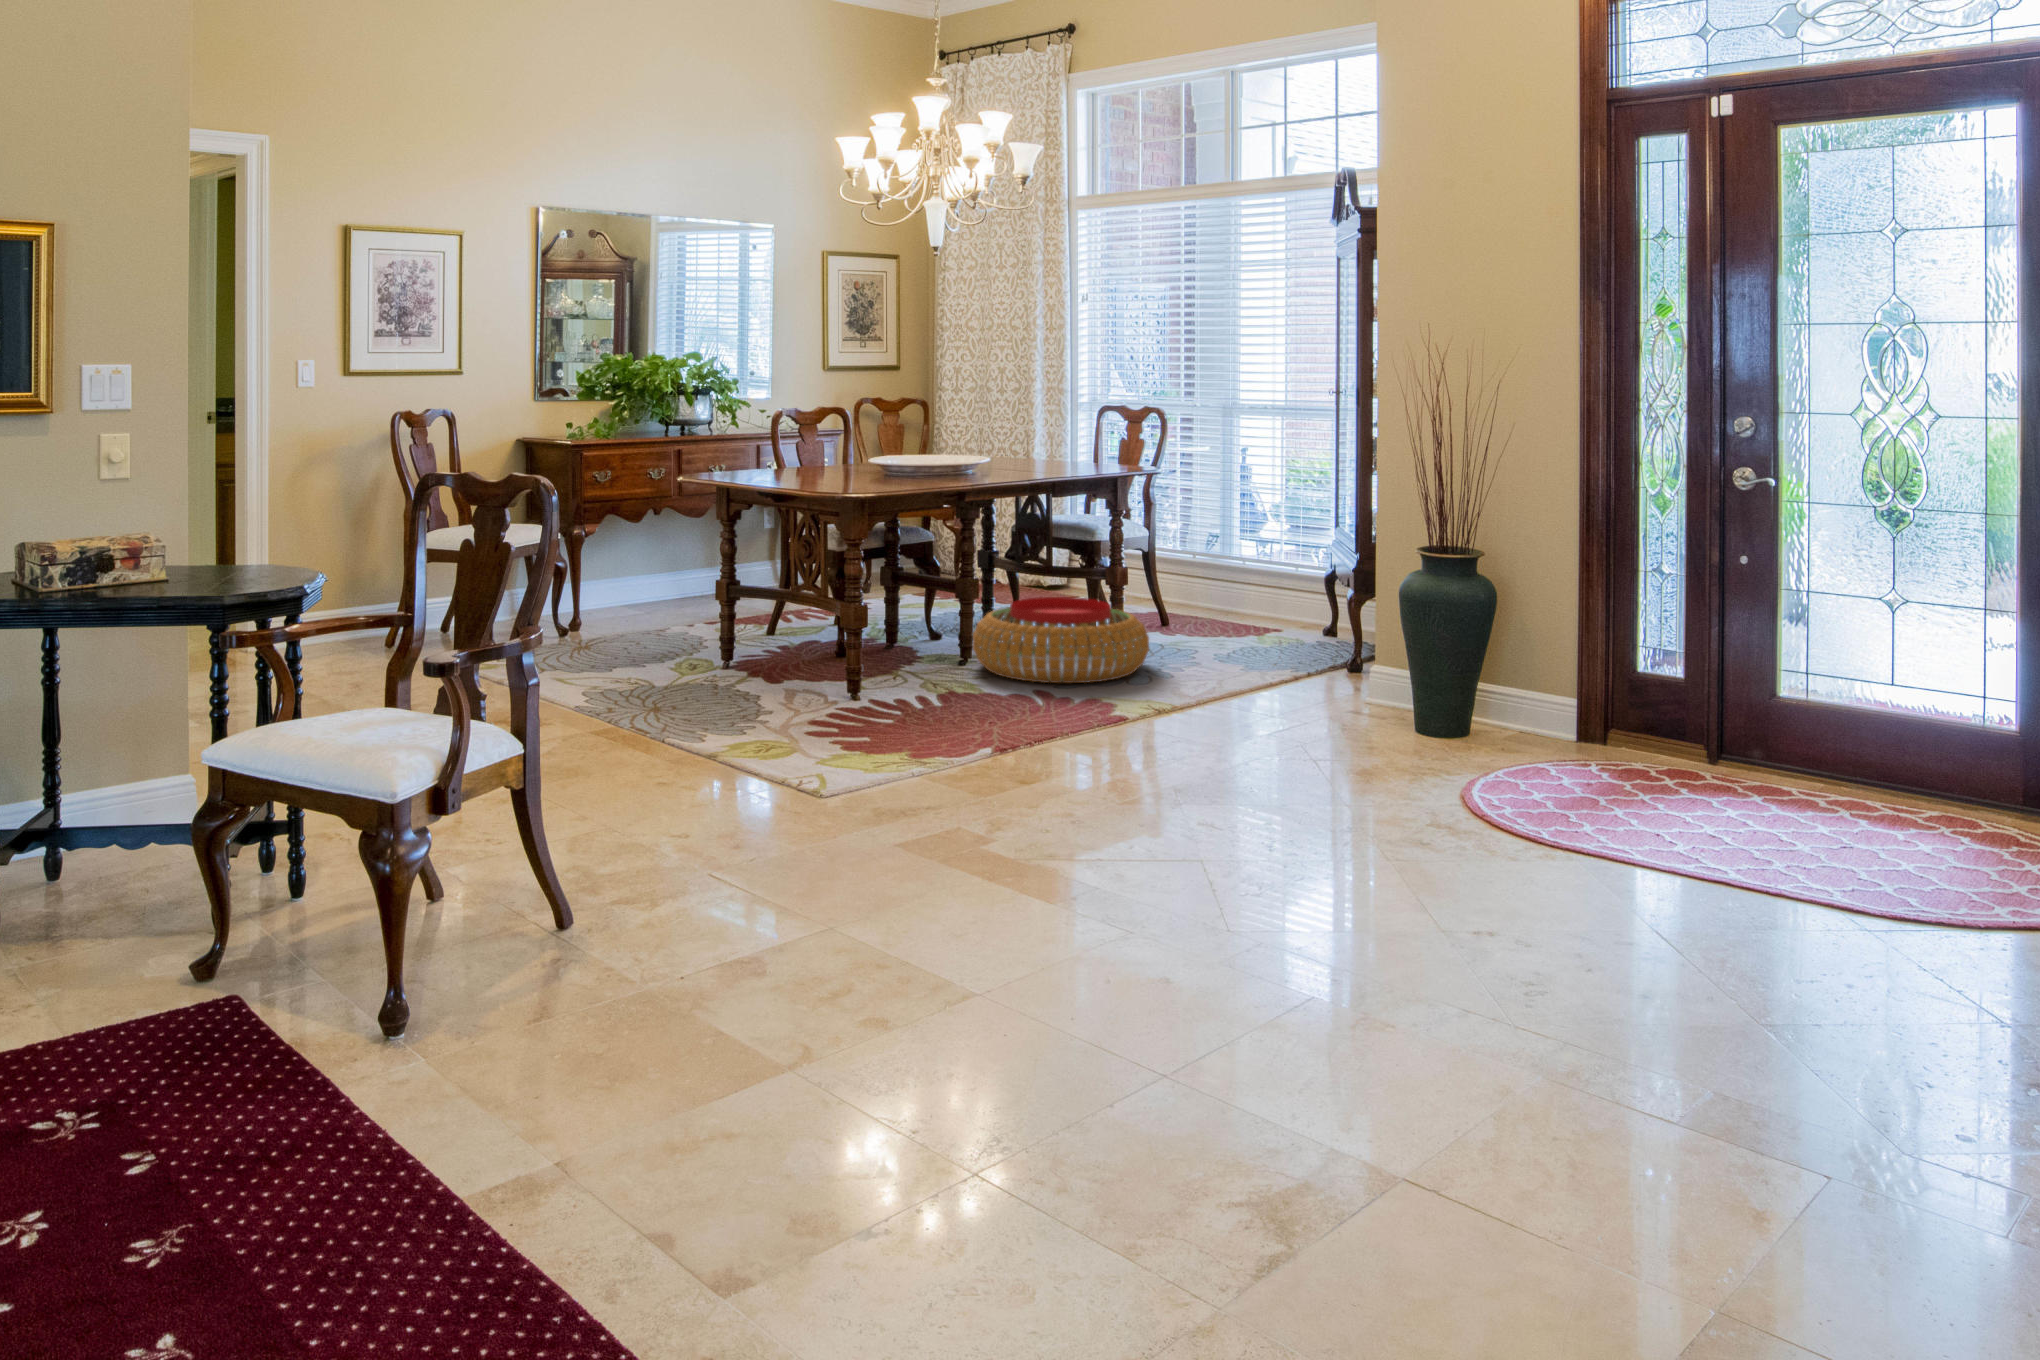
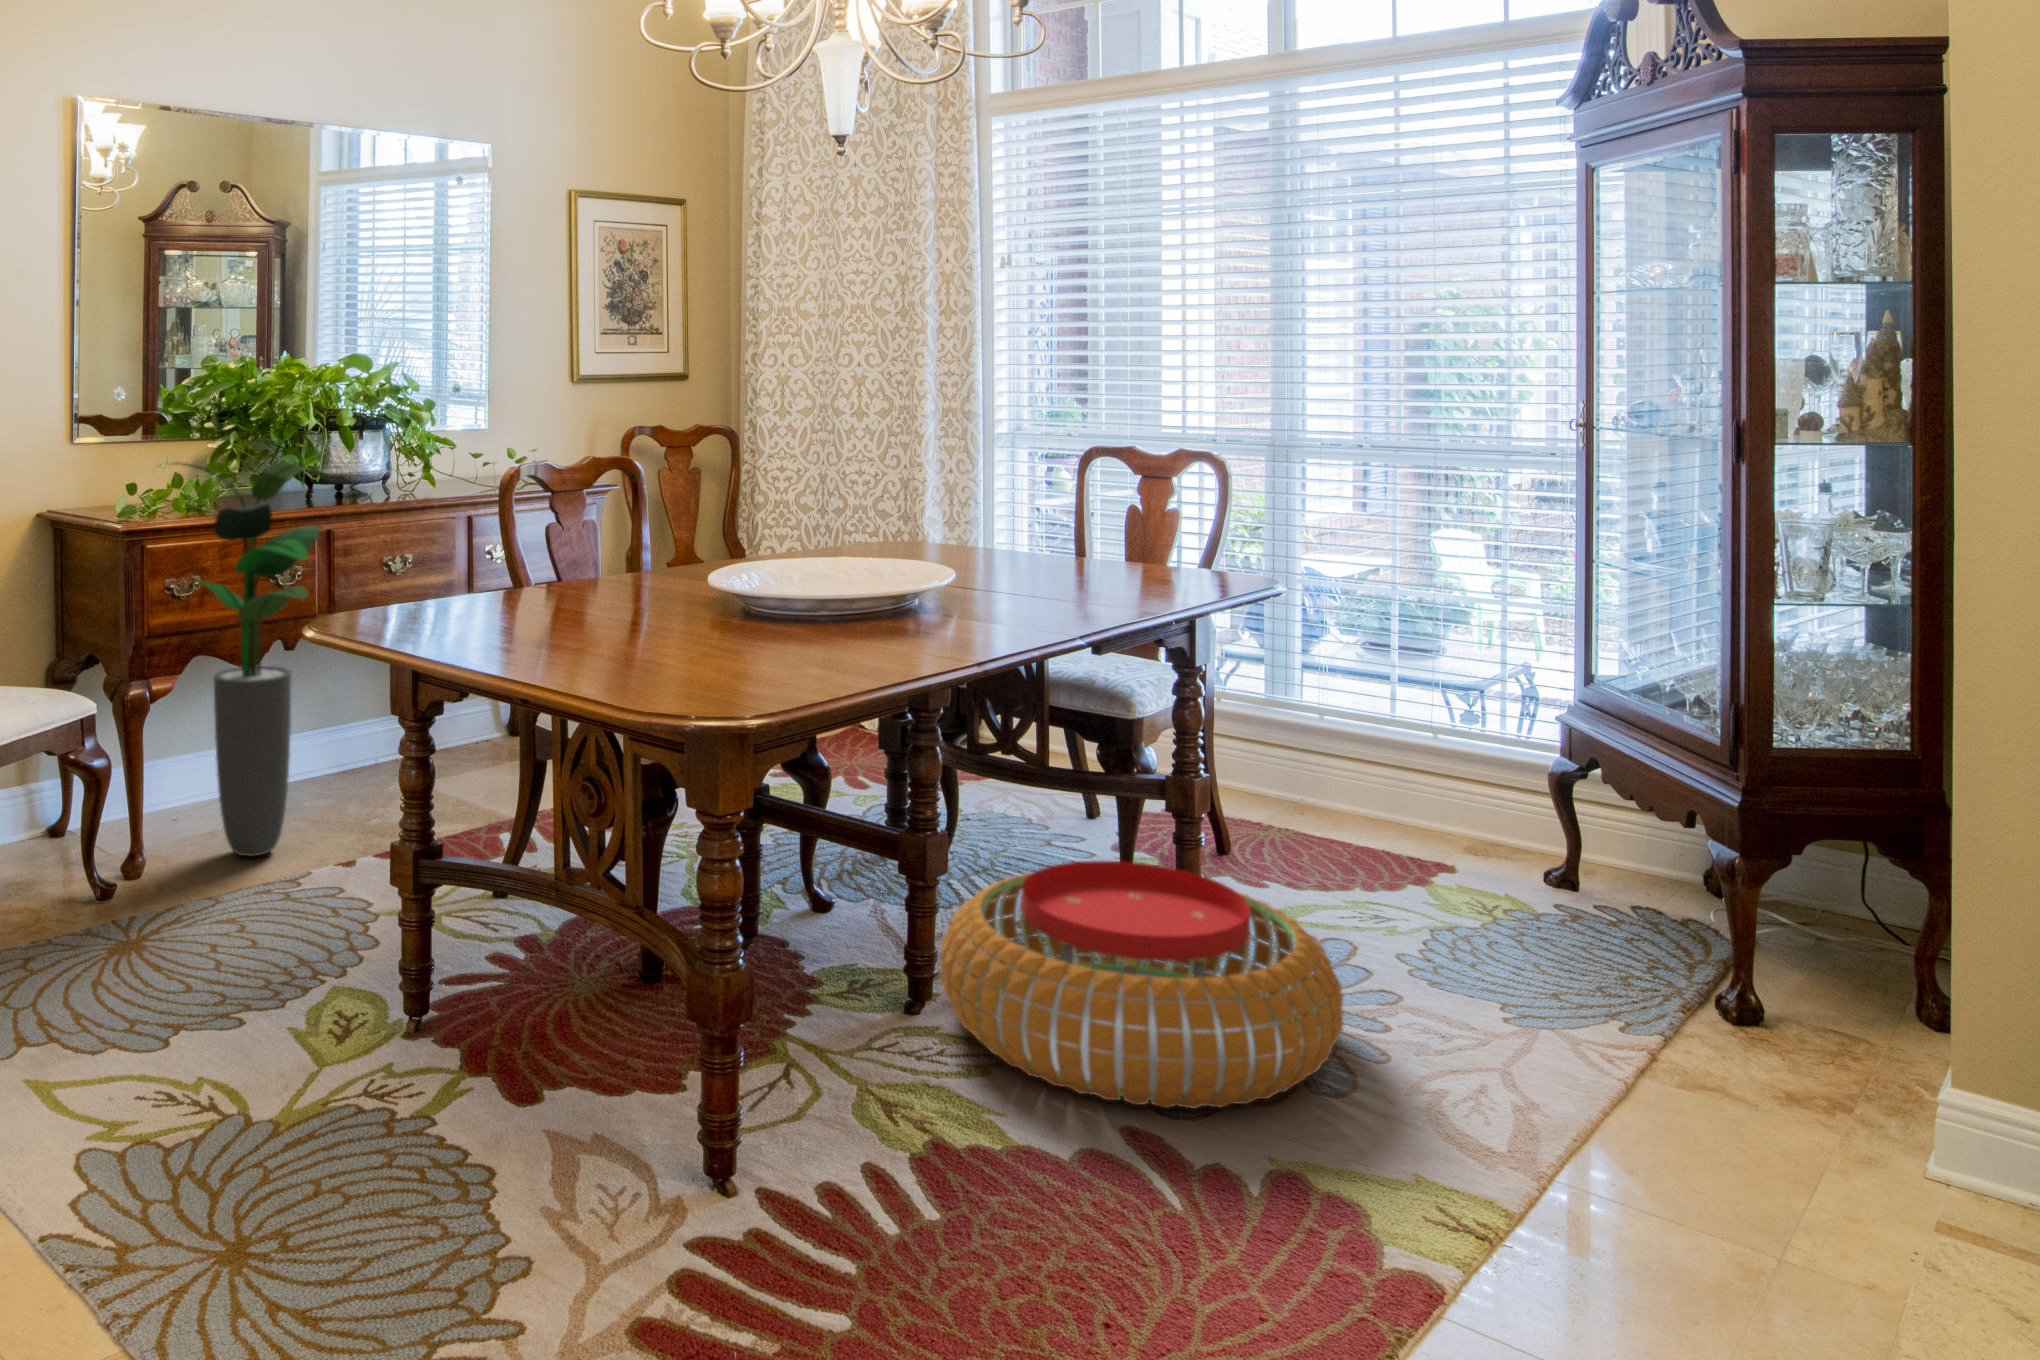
potted plant: none [586,410,681,624] -> present [173,462,330,856]

